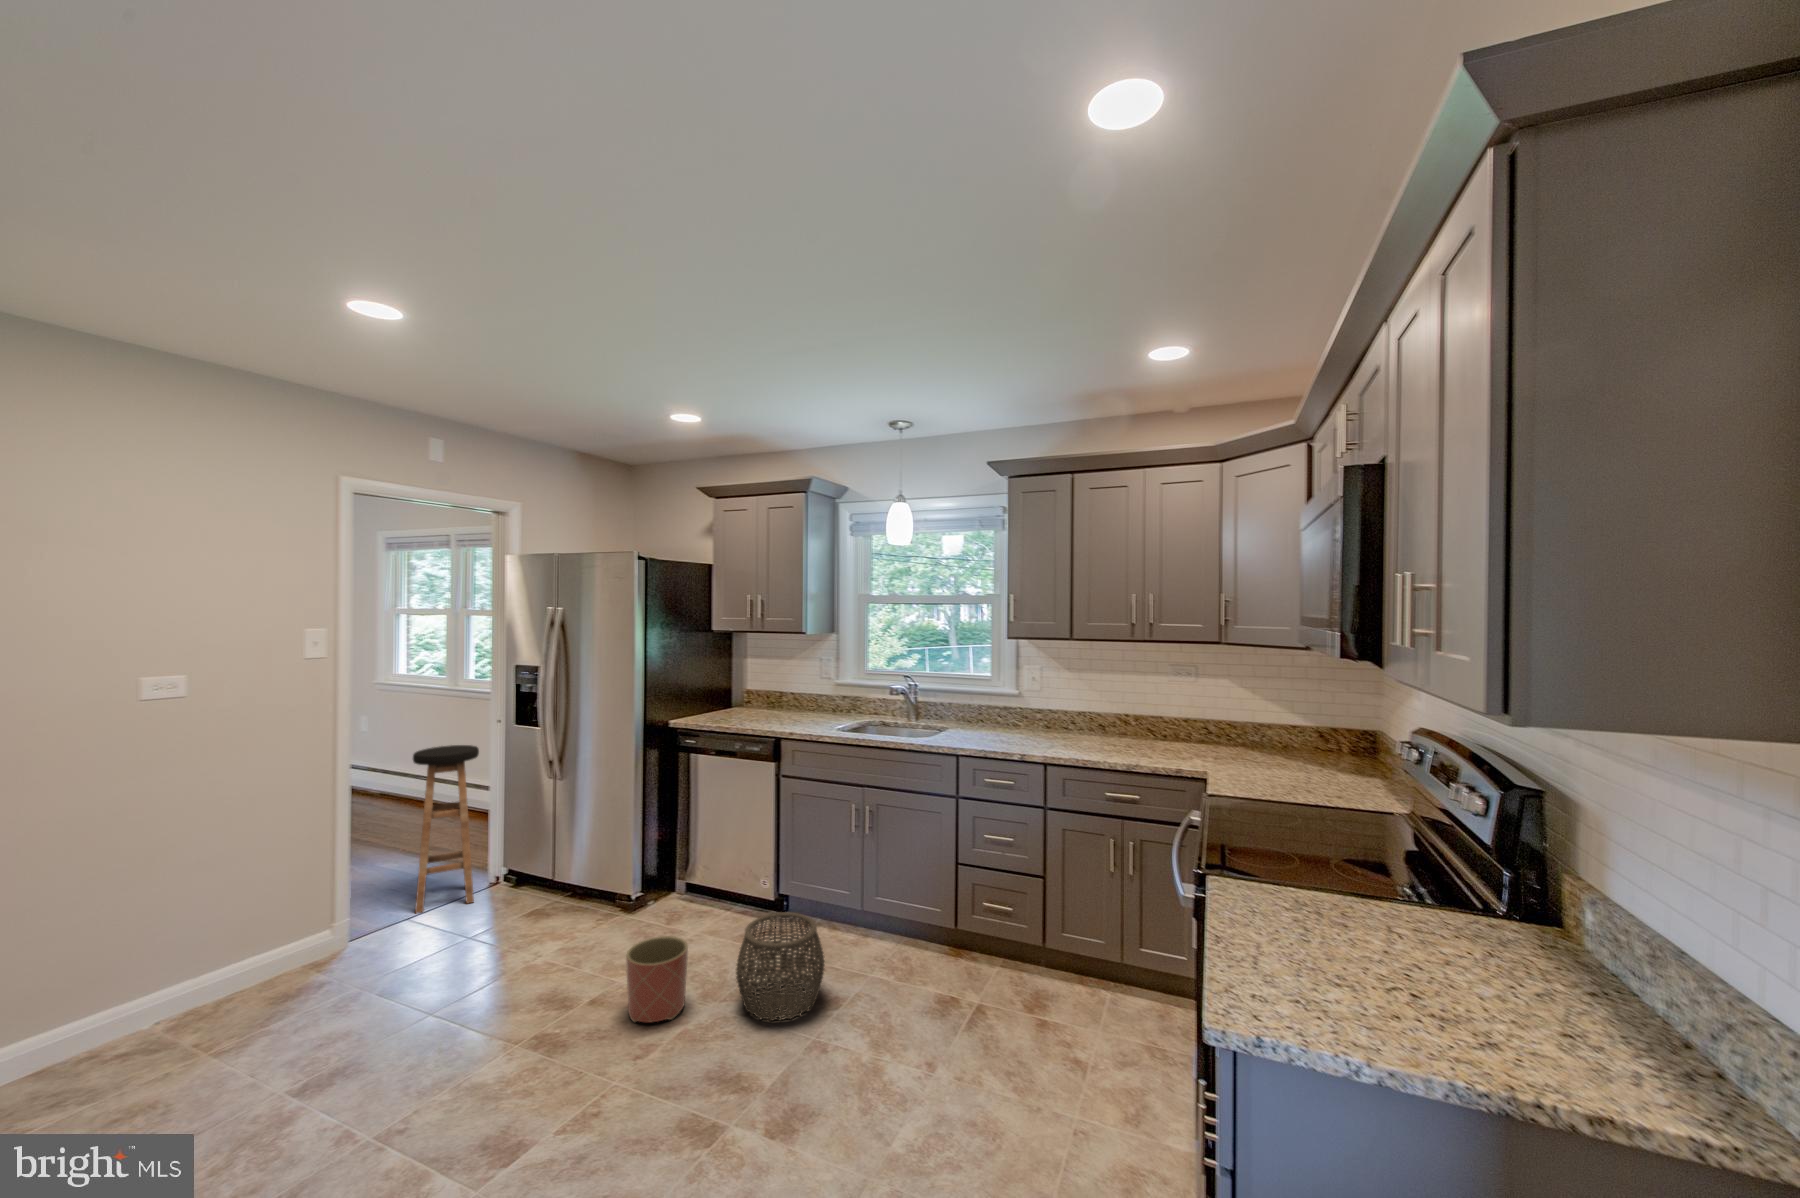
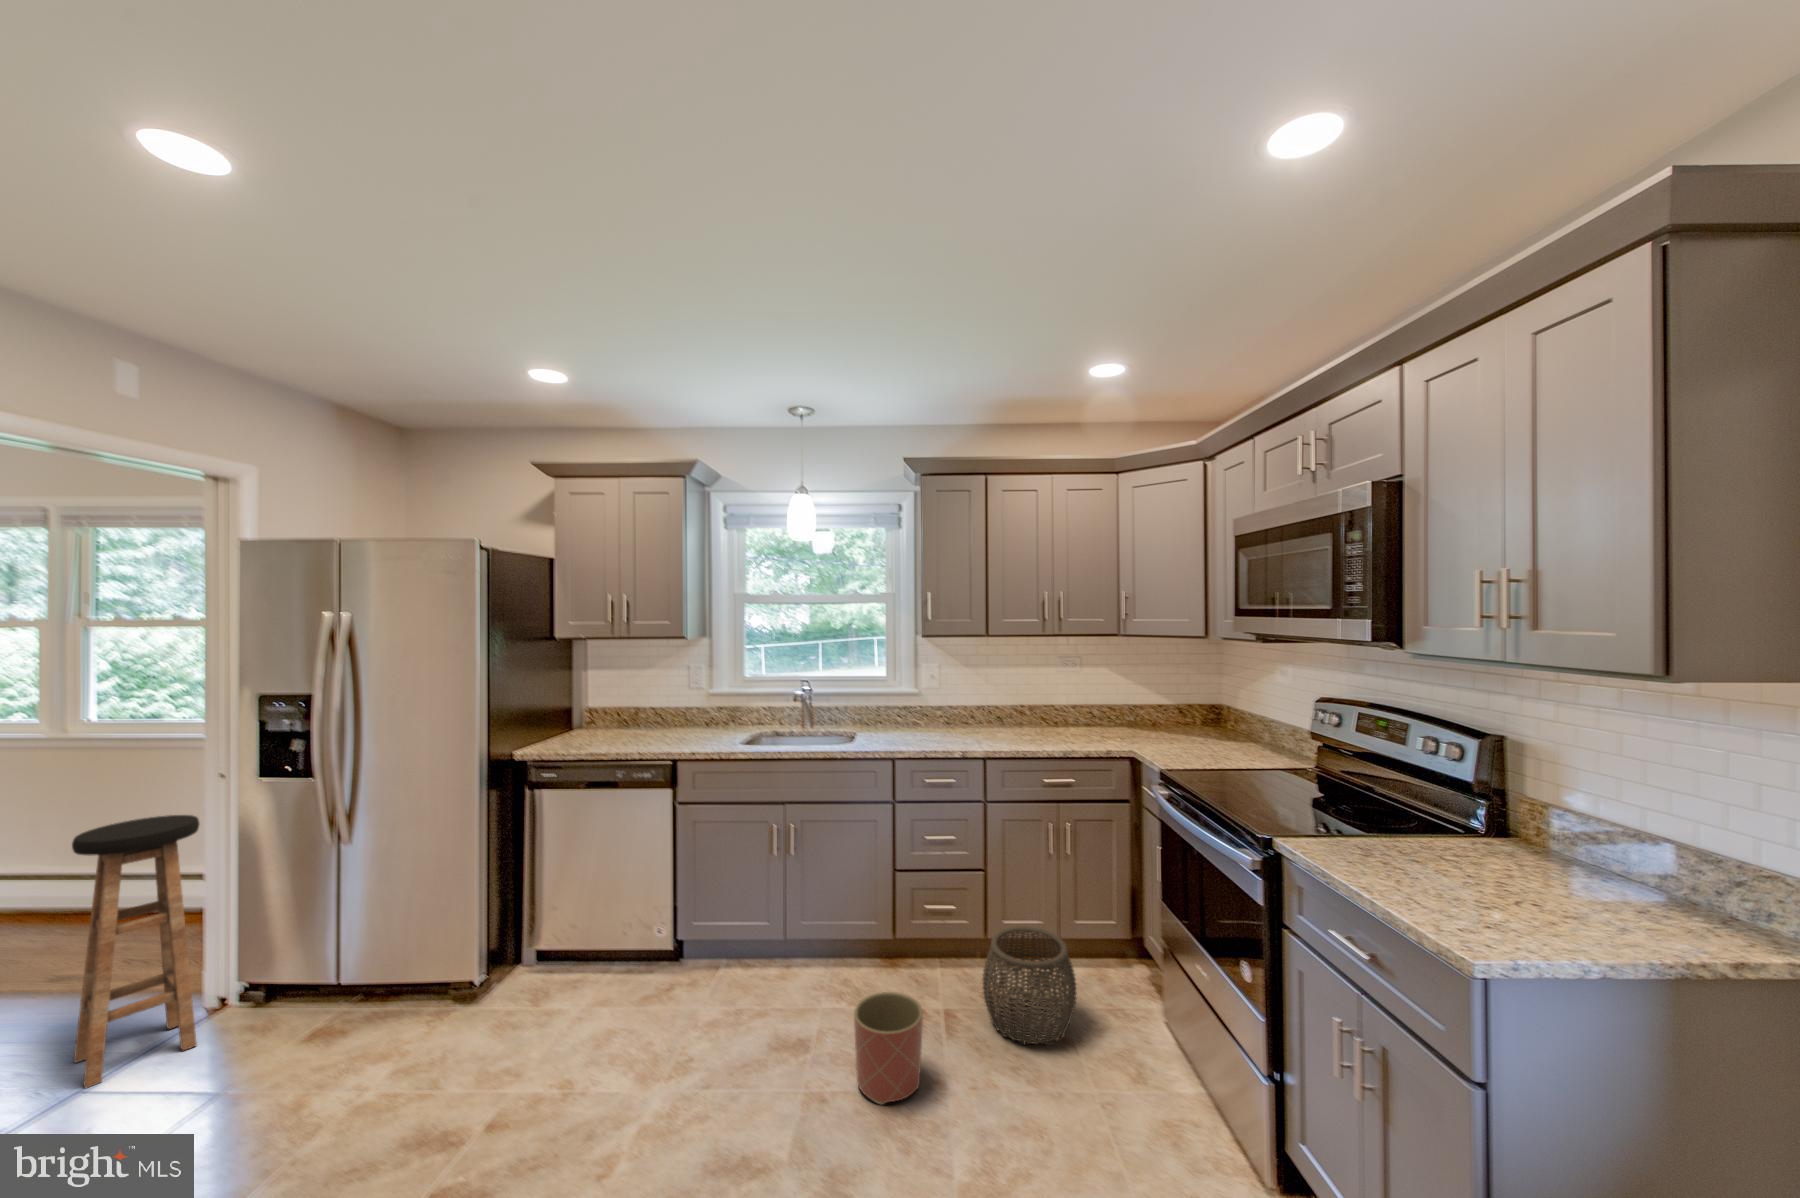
woven basket: present [736,912,825,1021] -> present [982,927,1077,1045]
planter: present [626,936,688,1022] -> present [854,992,923,1105]

